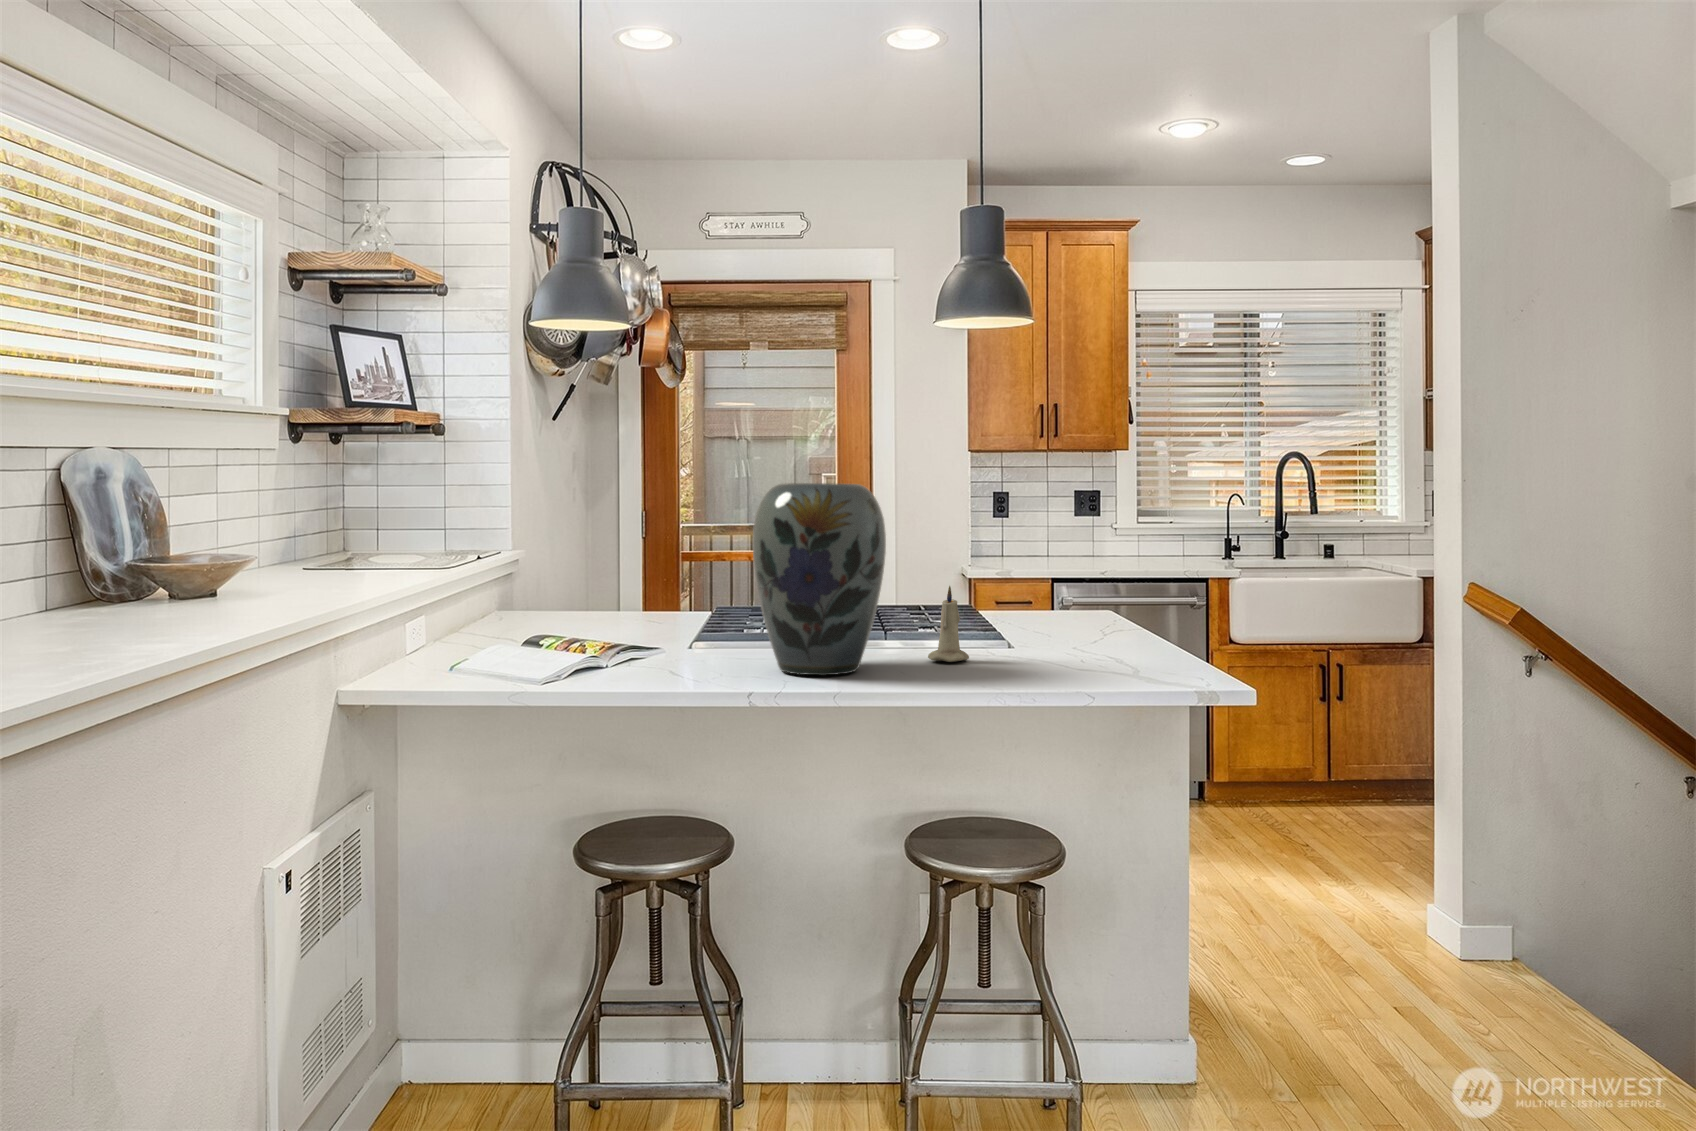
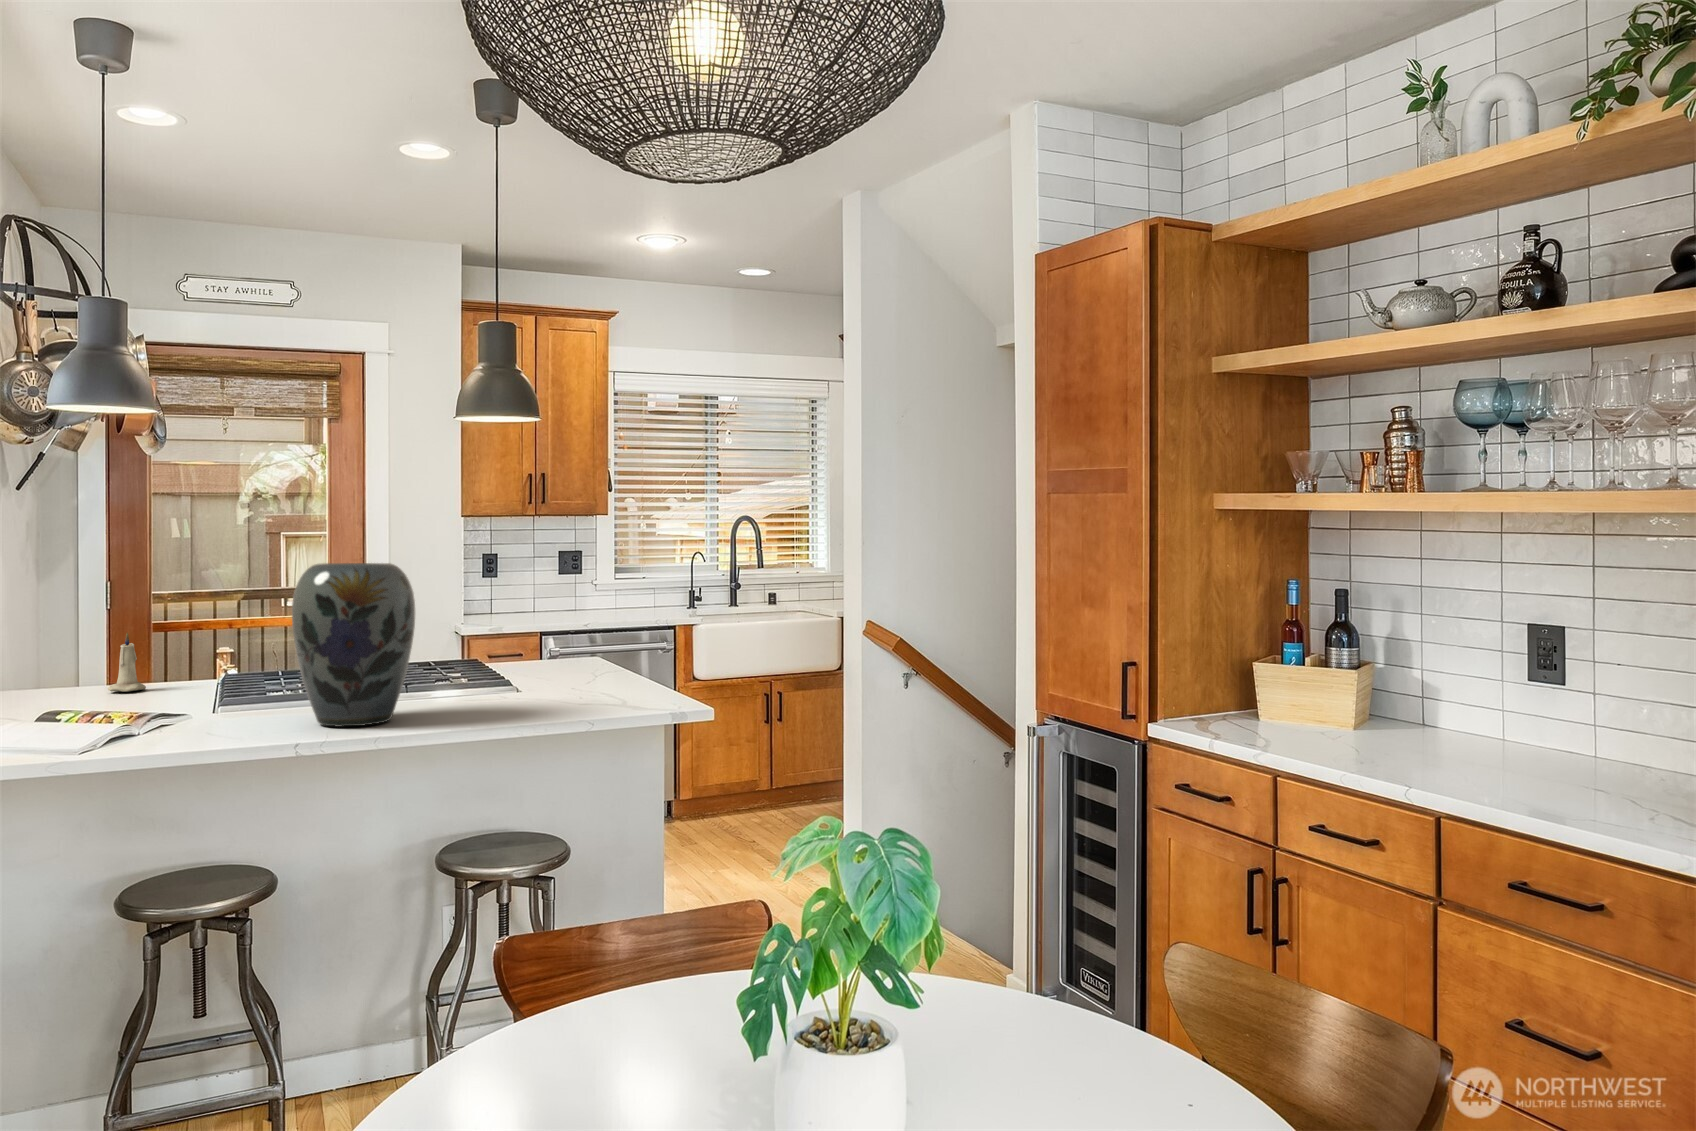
candle: present [928,586,969,662] -> present [108,633,146,692]

